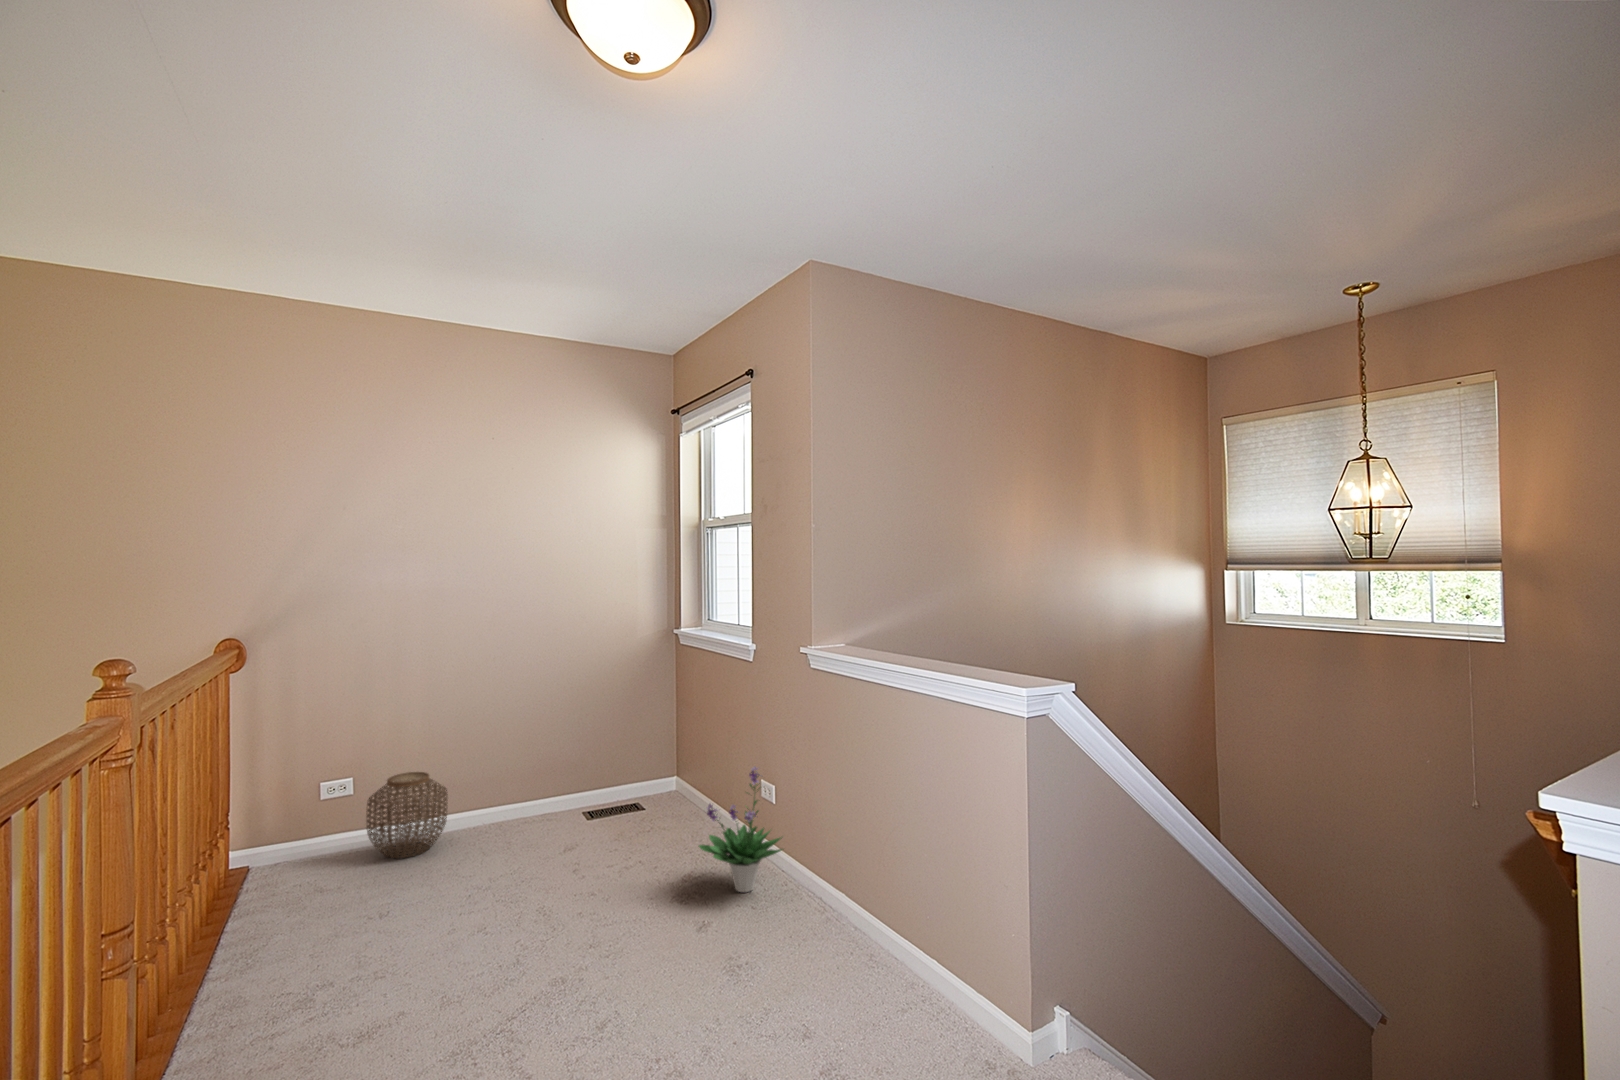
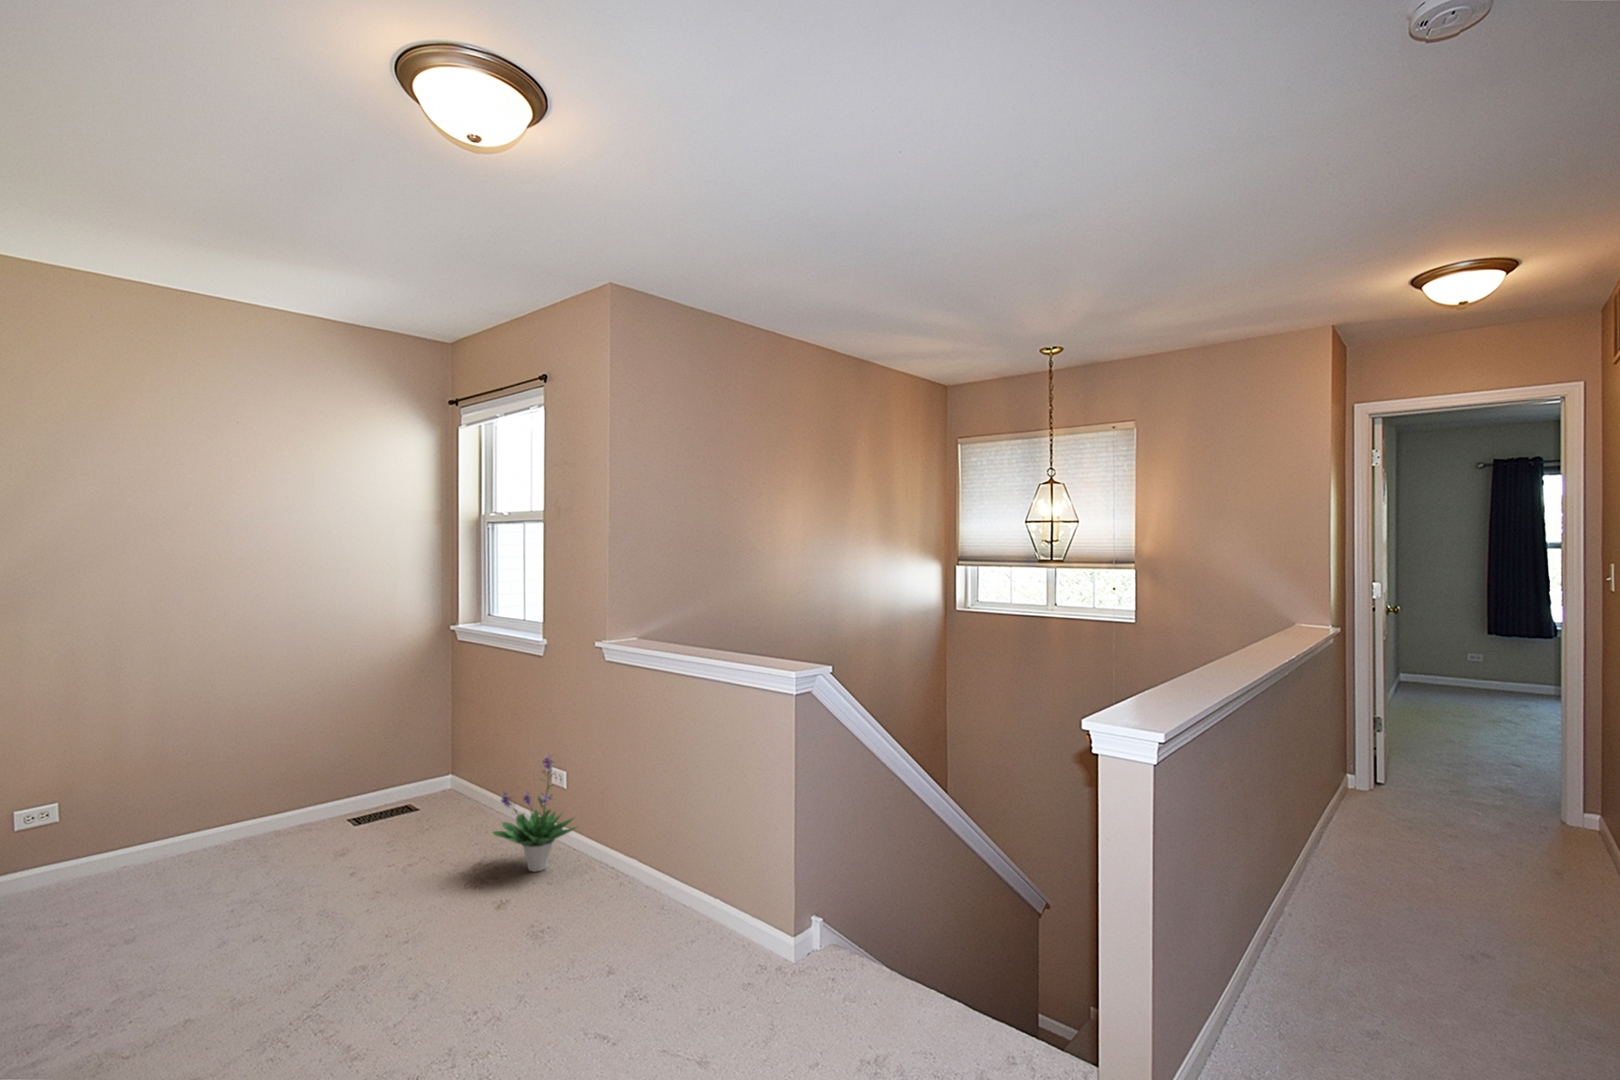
woven basket: present [367,772,447,858] -> none [89,789,191,884]

